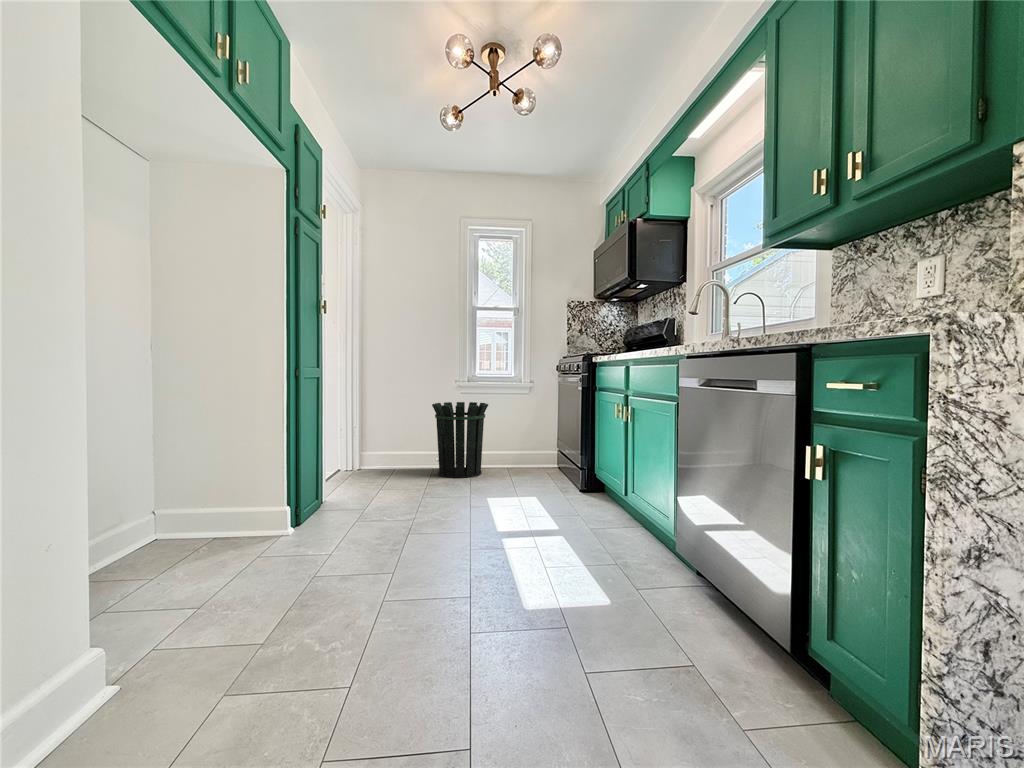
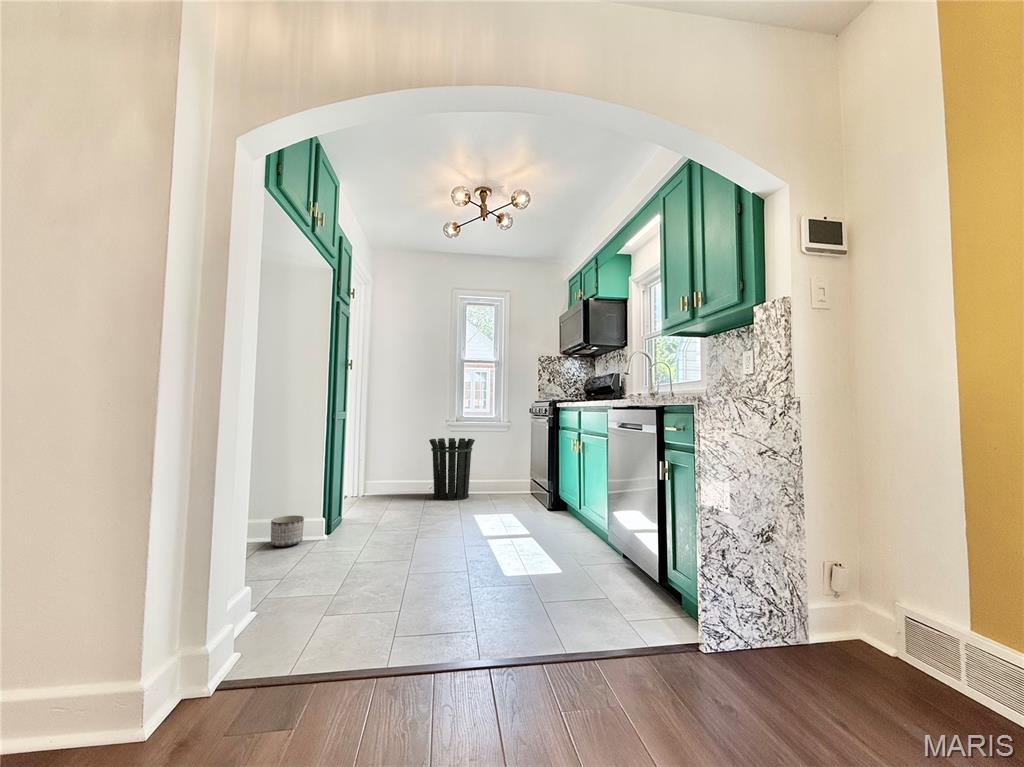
planter: none [210,505,256,547] -> present [271,515,304,547]

